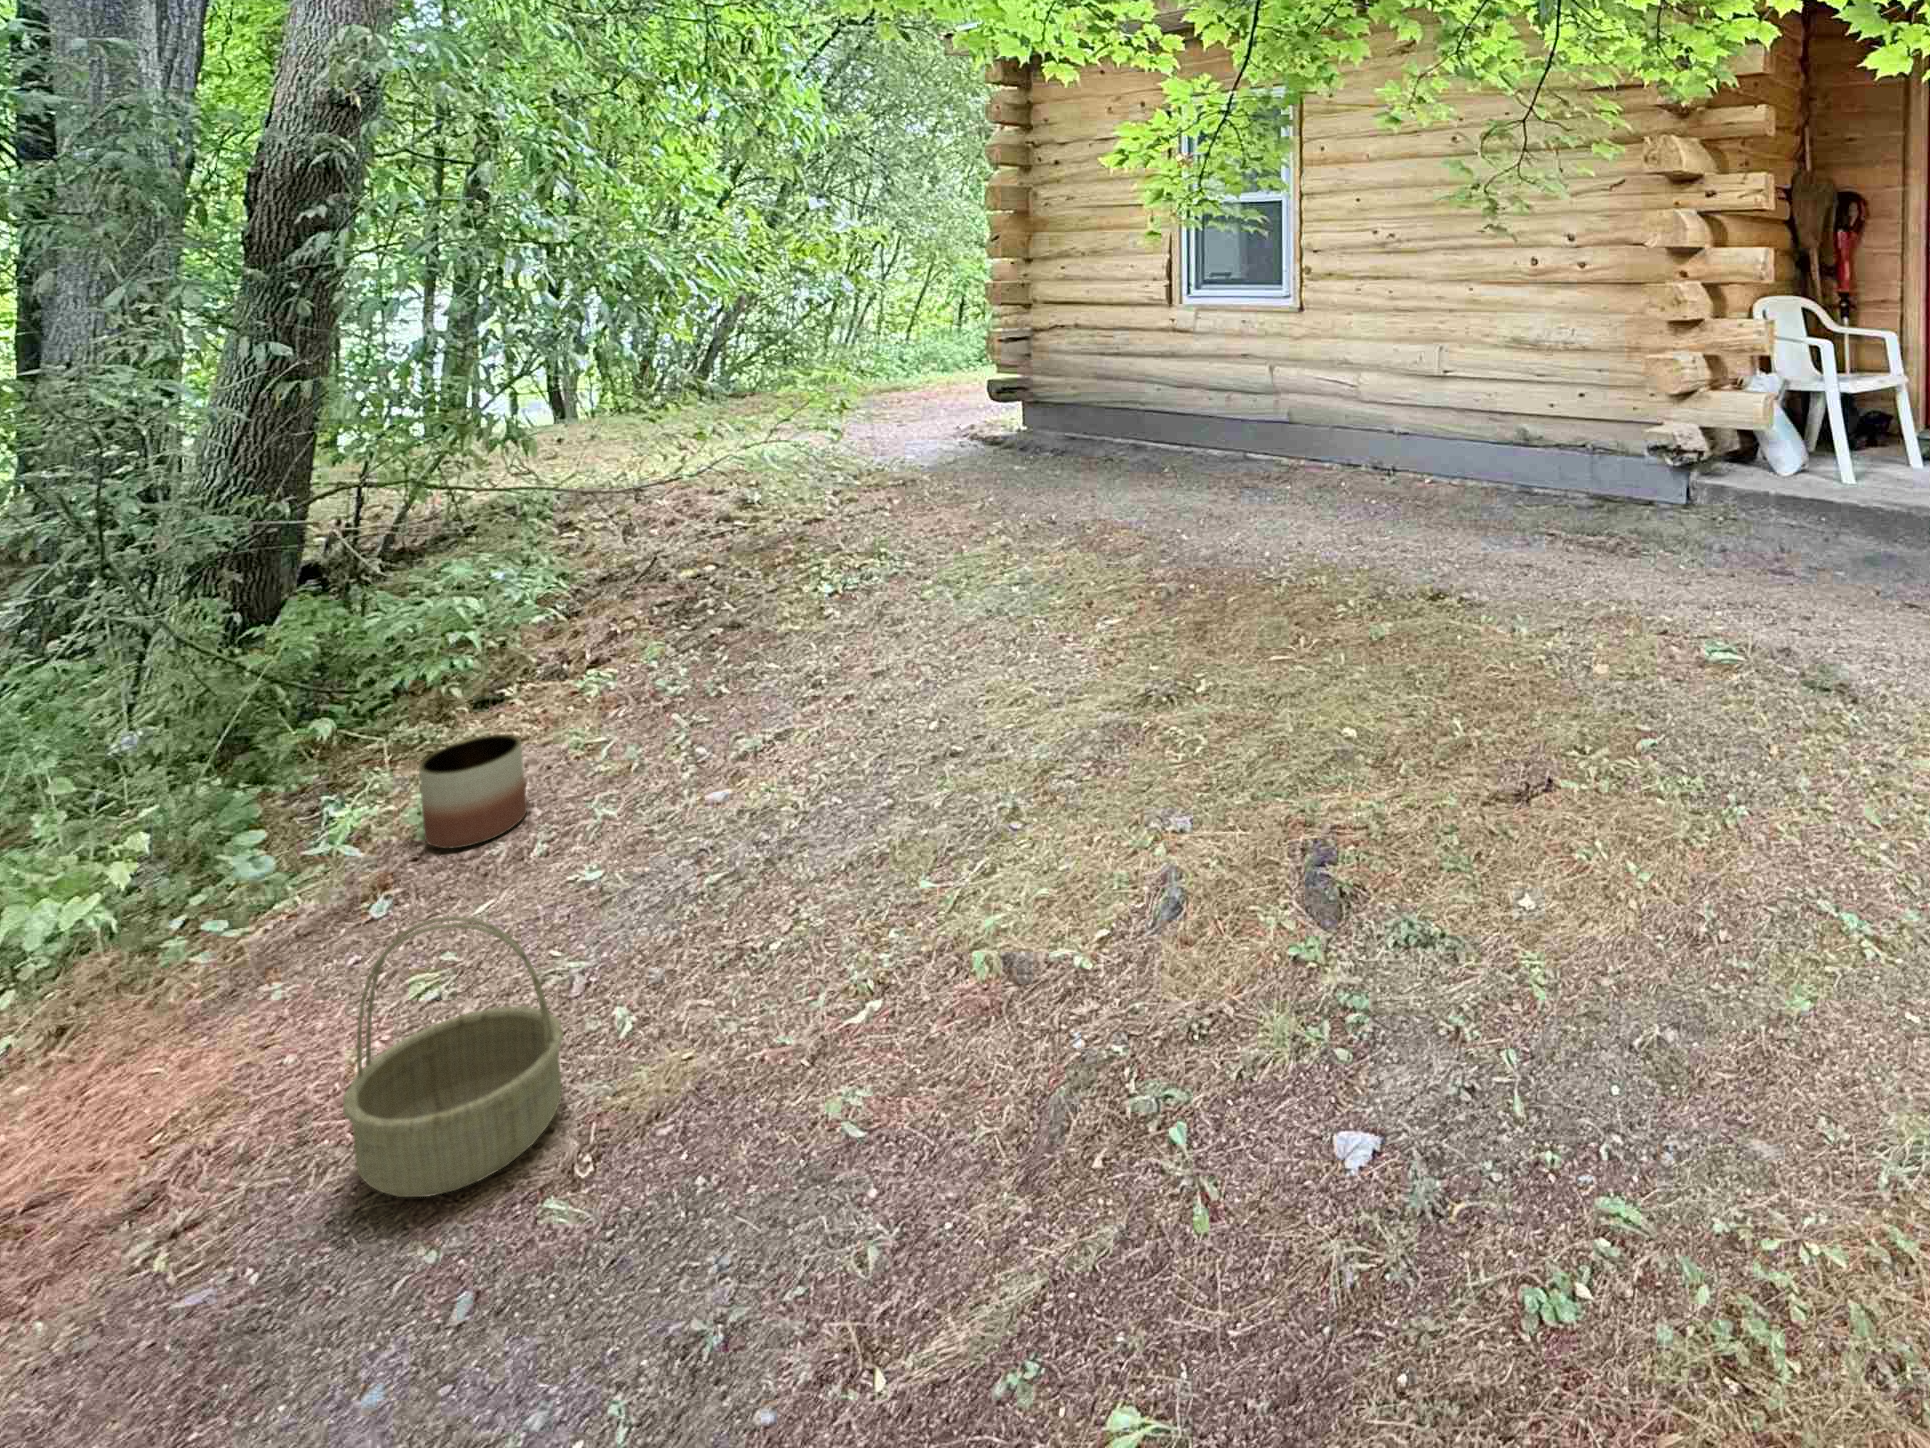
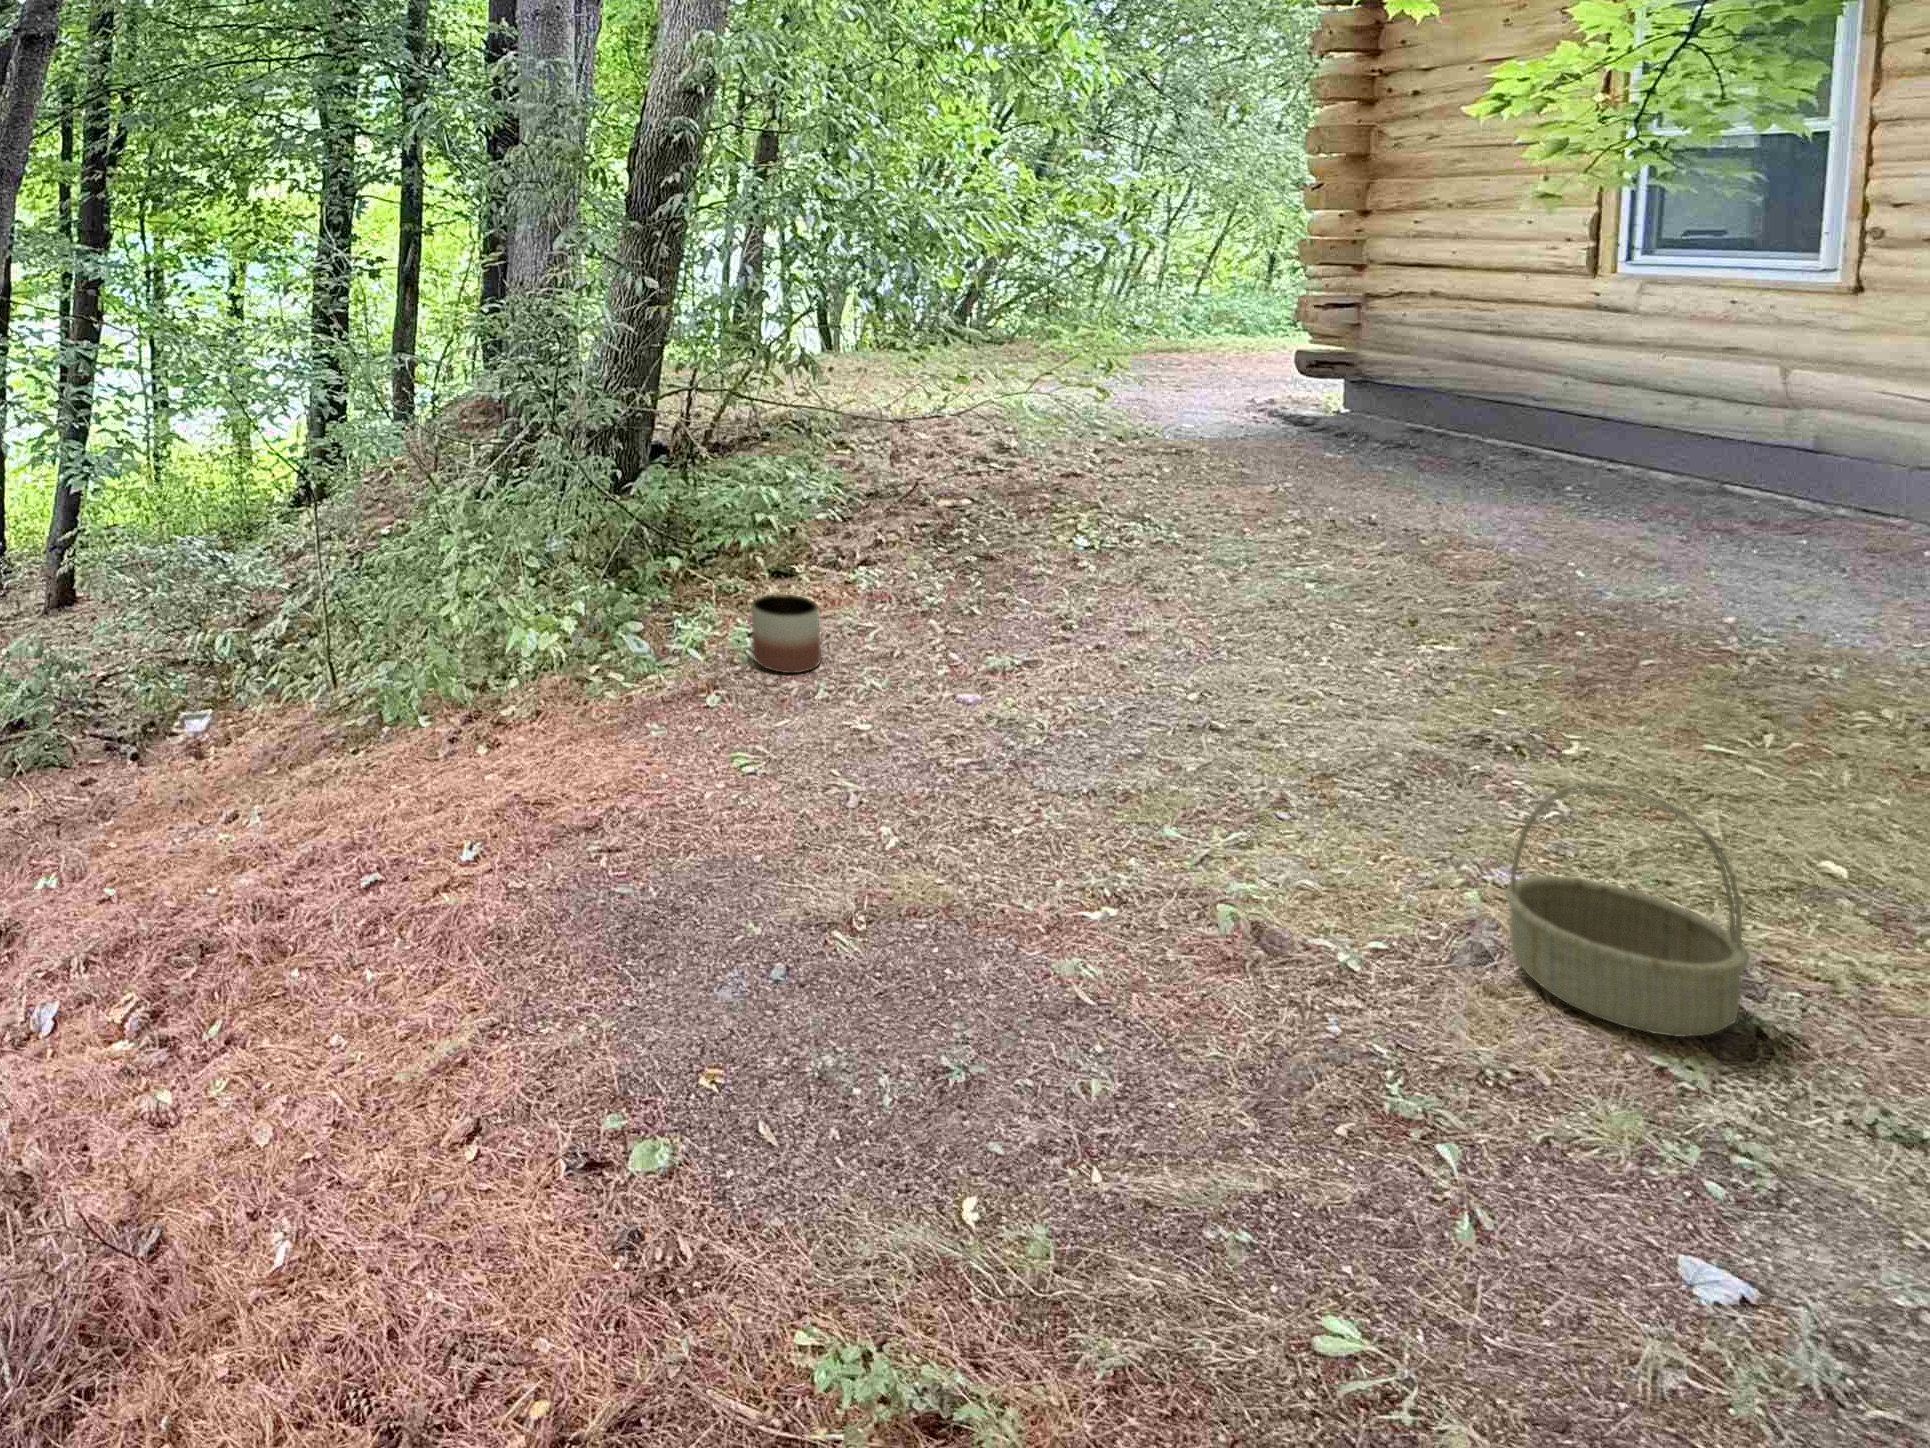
basket: present [343,916,564,1197] -> present [1504,783,1750,1037]

